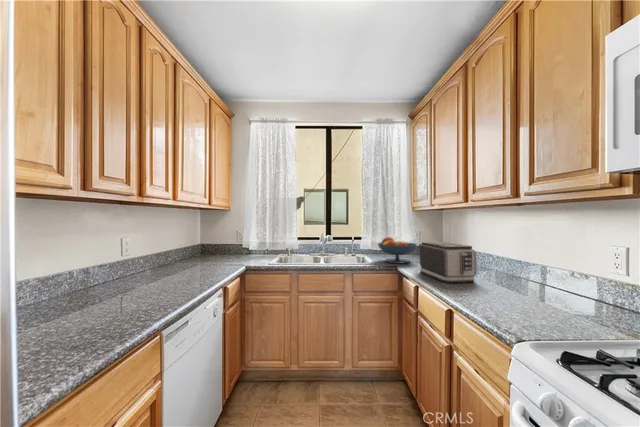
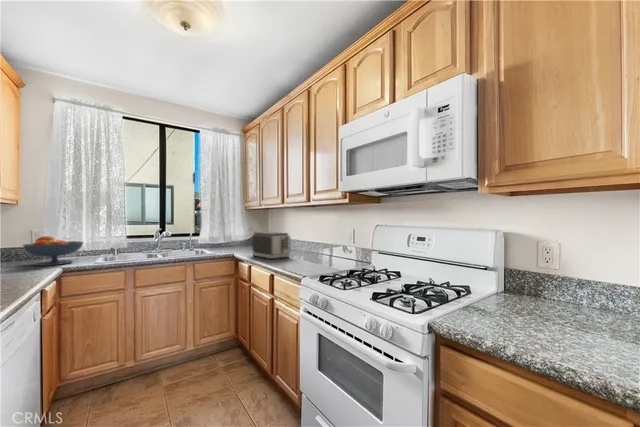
fruit bowl: present [378,237,417,264] -> present [23,236,83,266]

